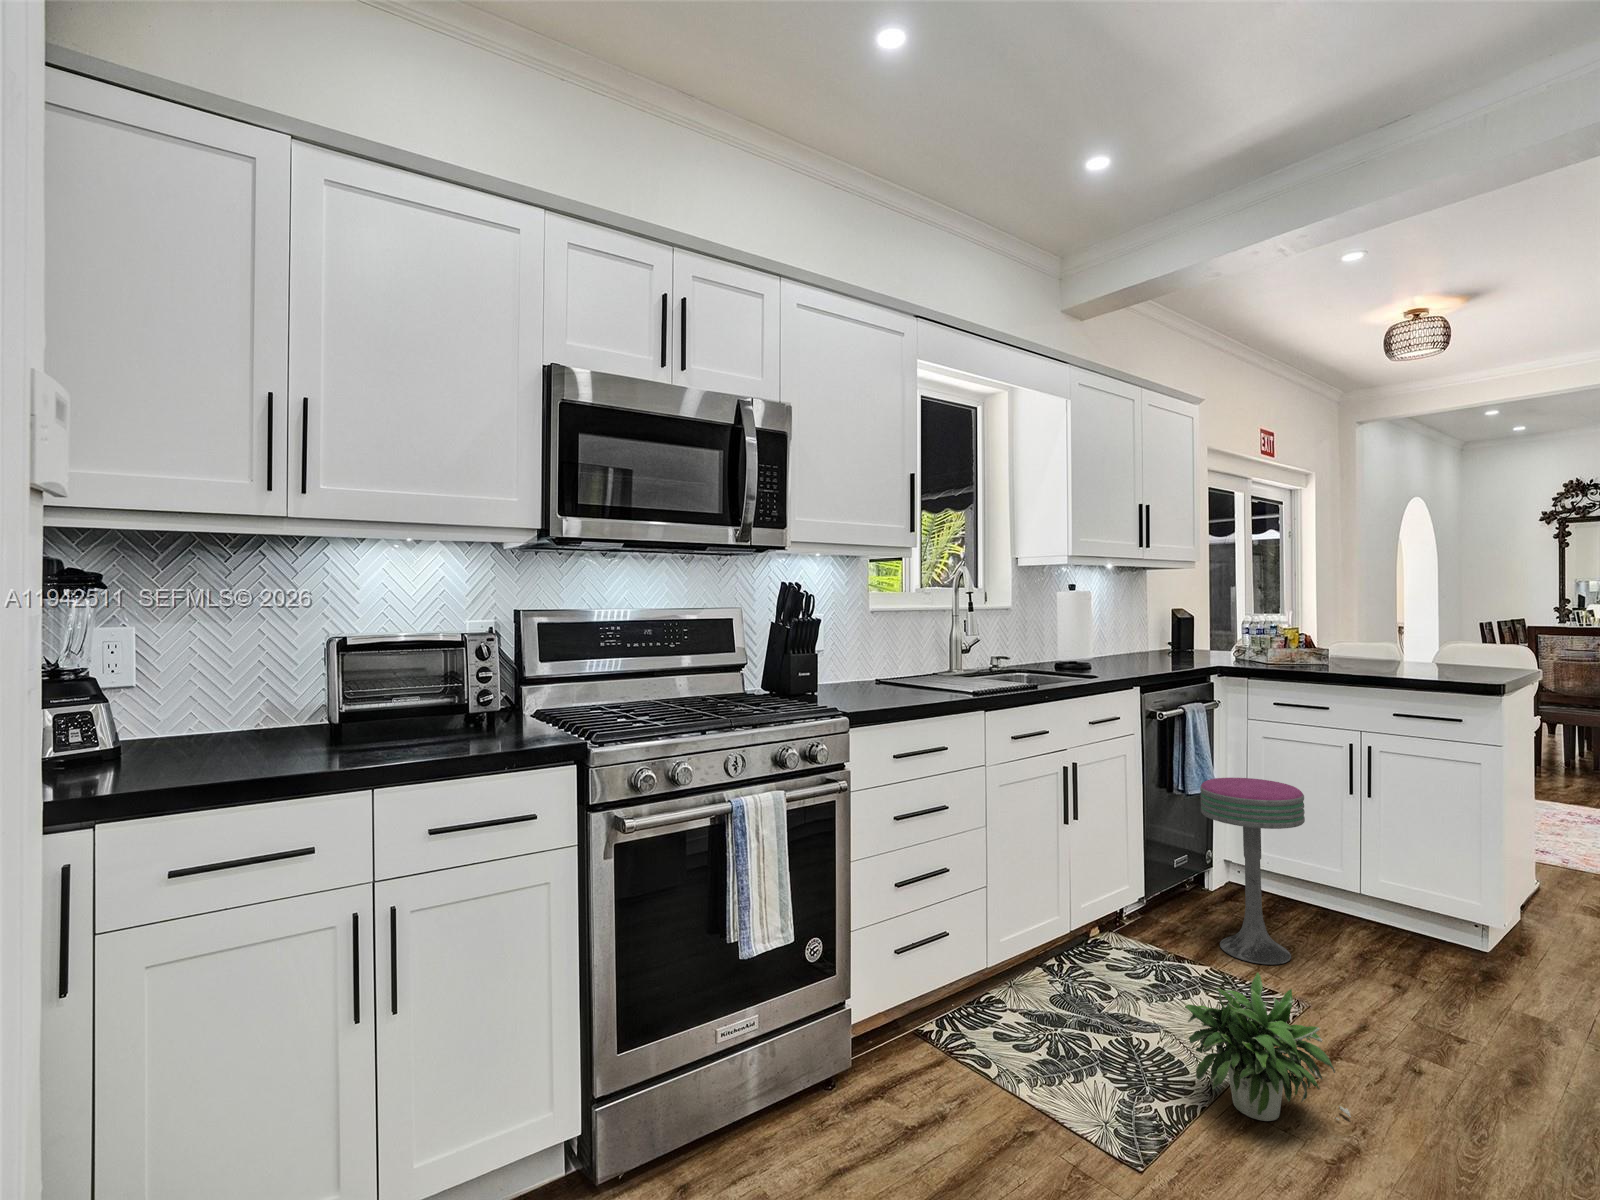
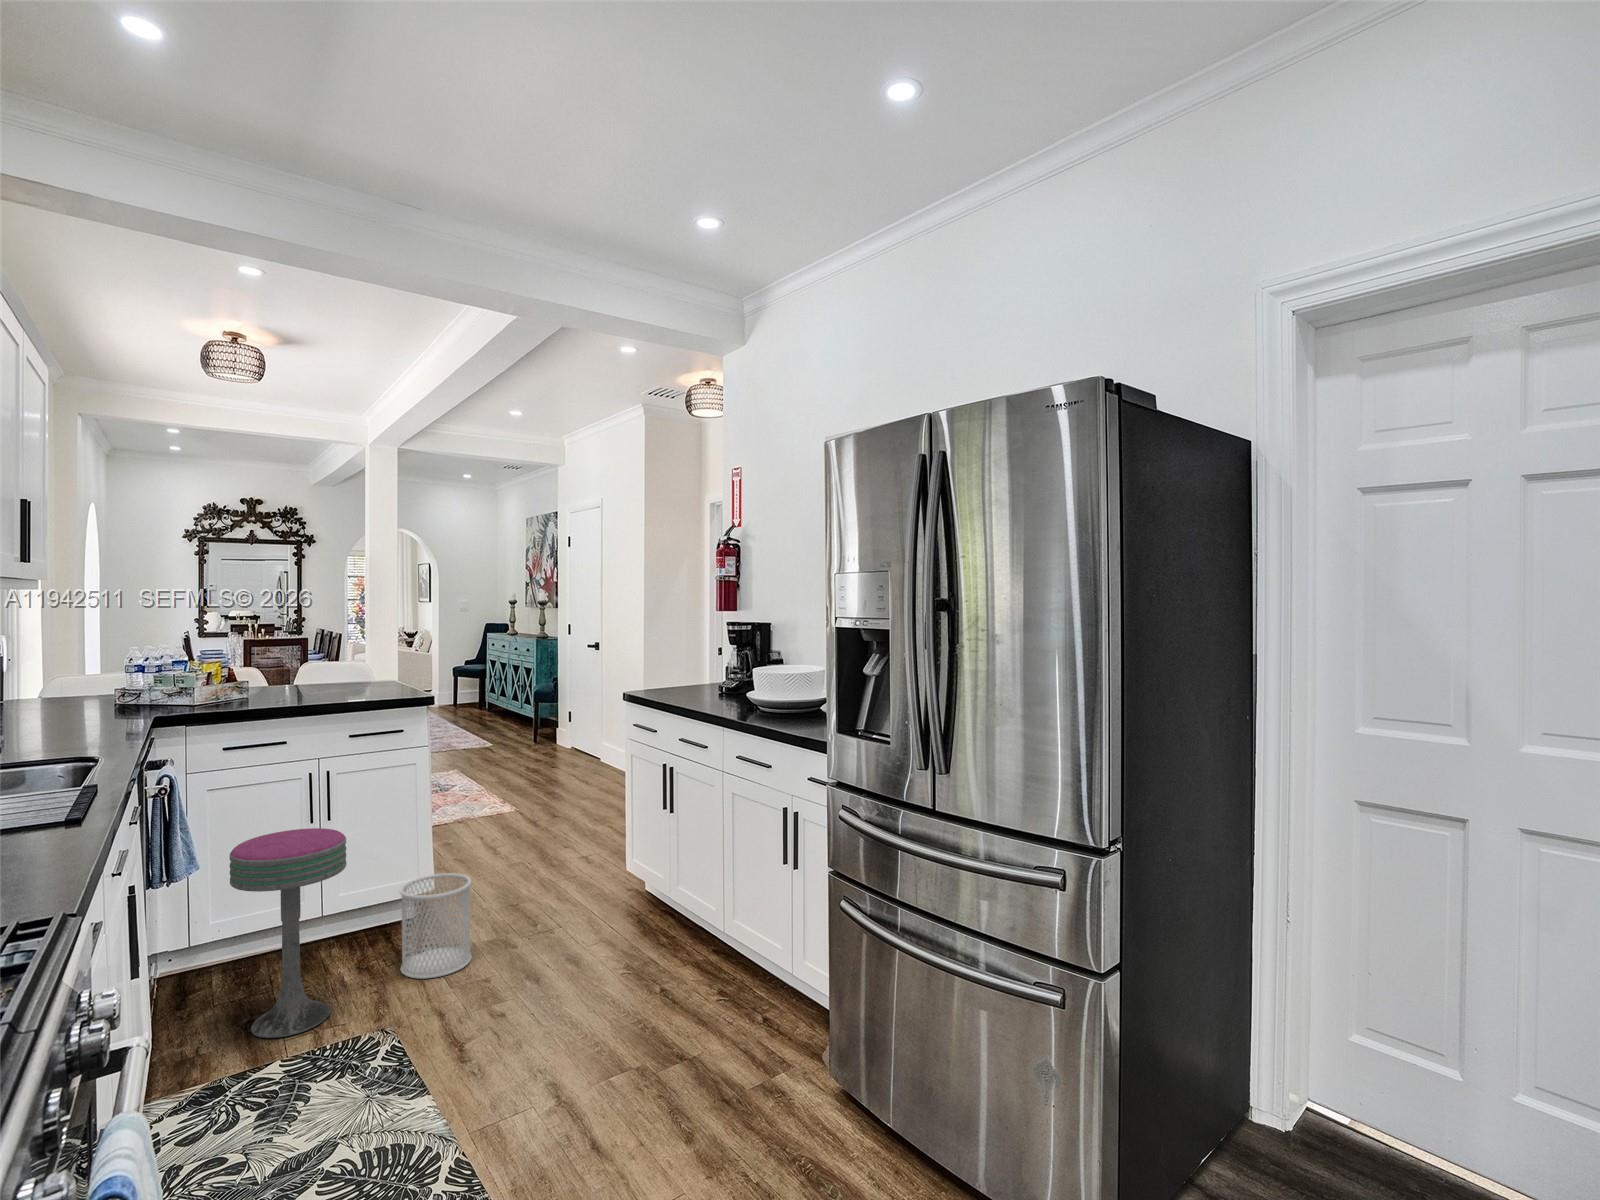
wastebasket: none [1384,880,1484,1005] -> present [400,873,472,979]
potted plant: present [1185,972,1351,1121] -> none [424,998,544,1137]

